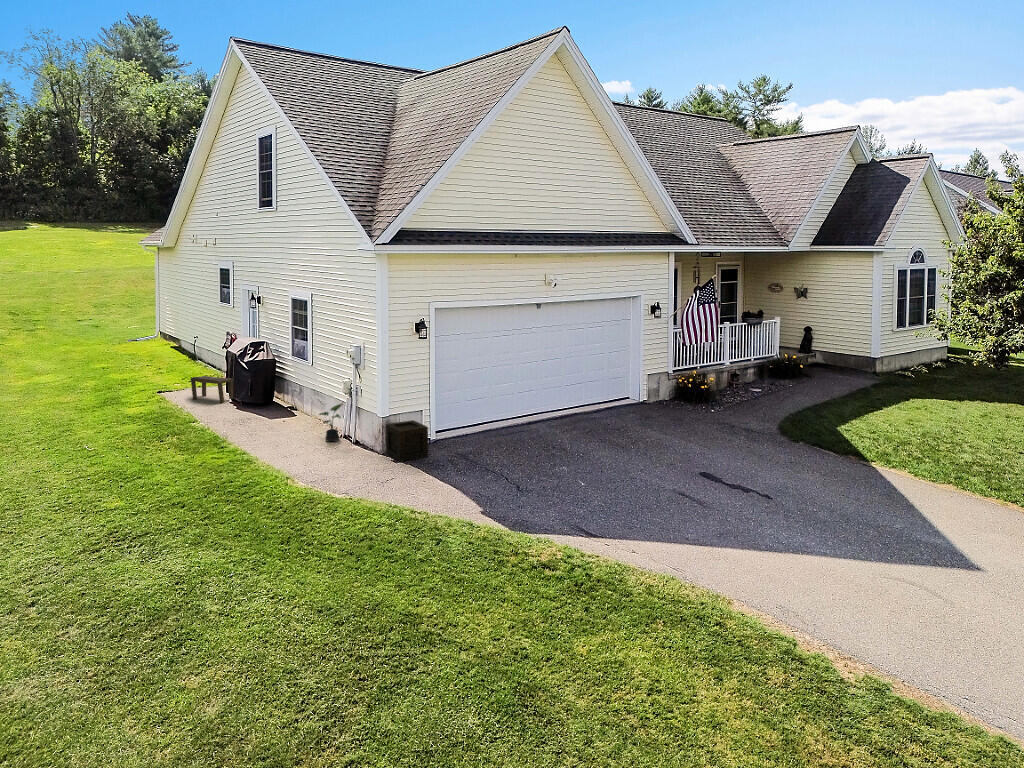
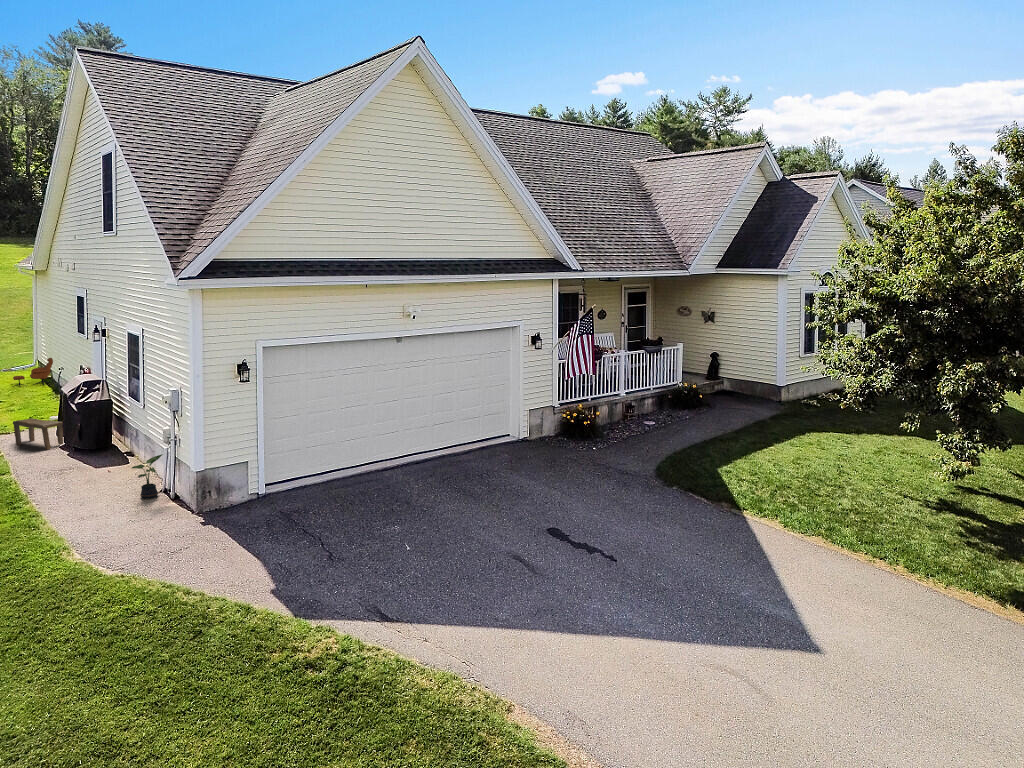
lounge chair: none [158,327,194,354] -> present [13,358,53,386]
wooden crate: present [386,420,428,462] -> none [201,474,249,523]

